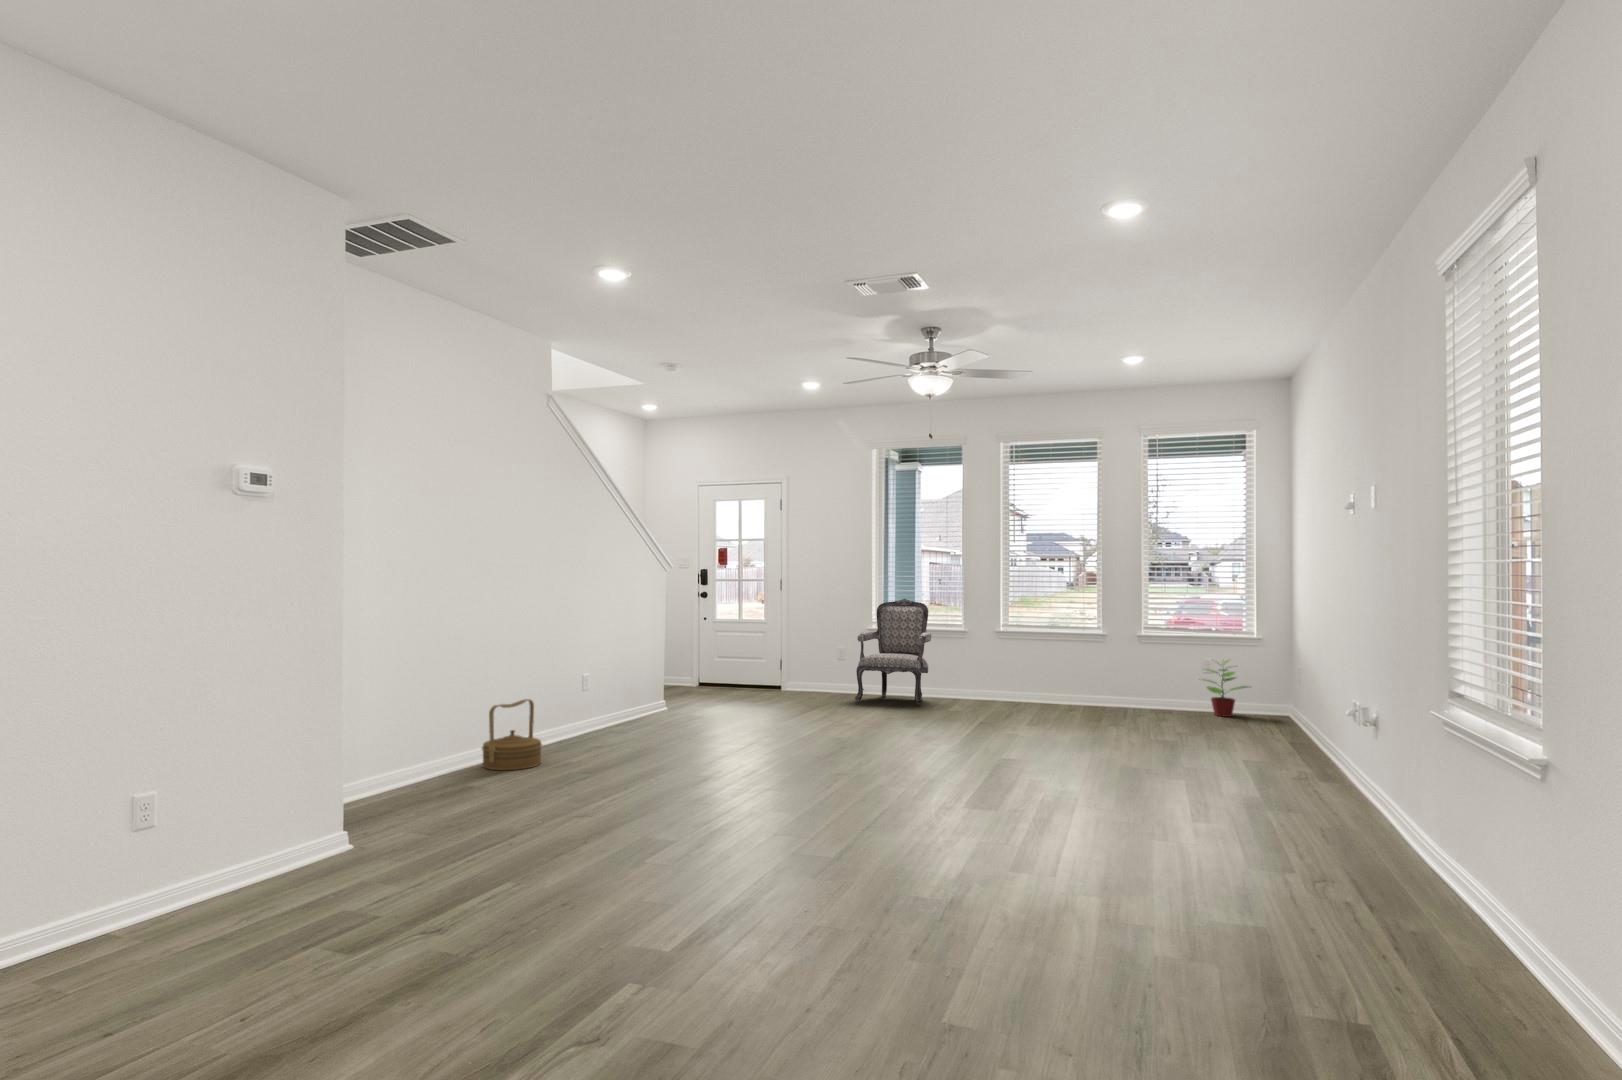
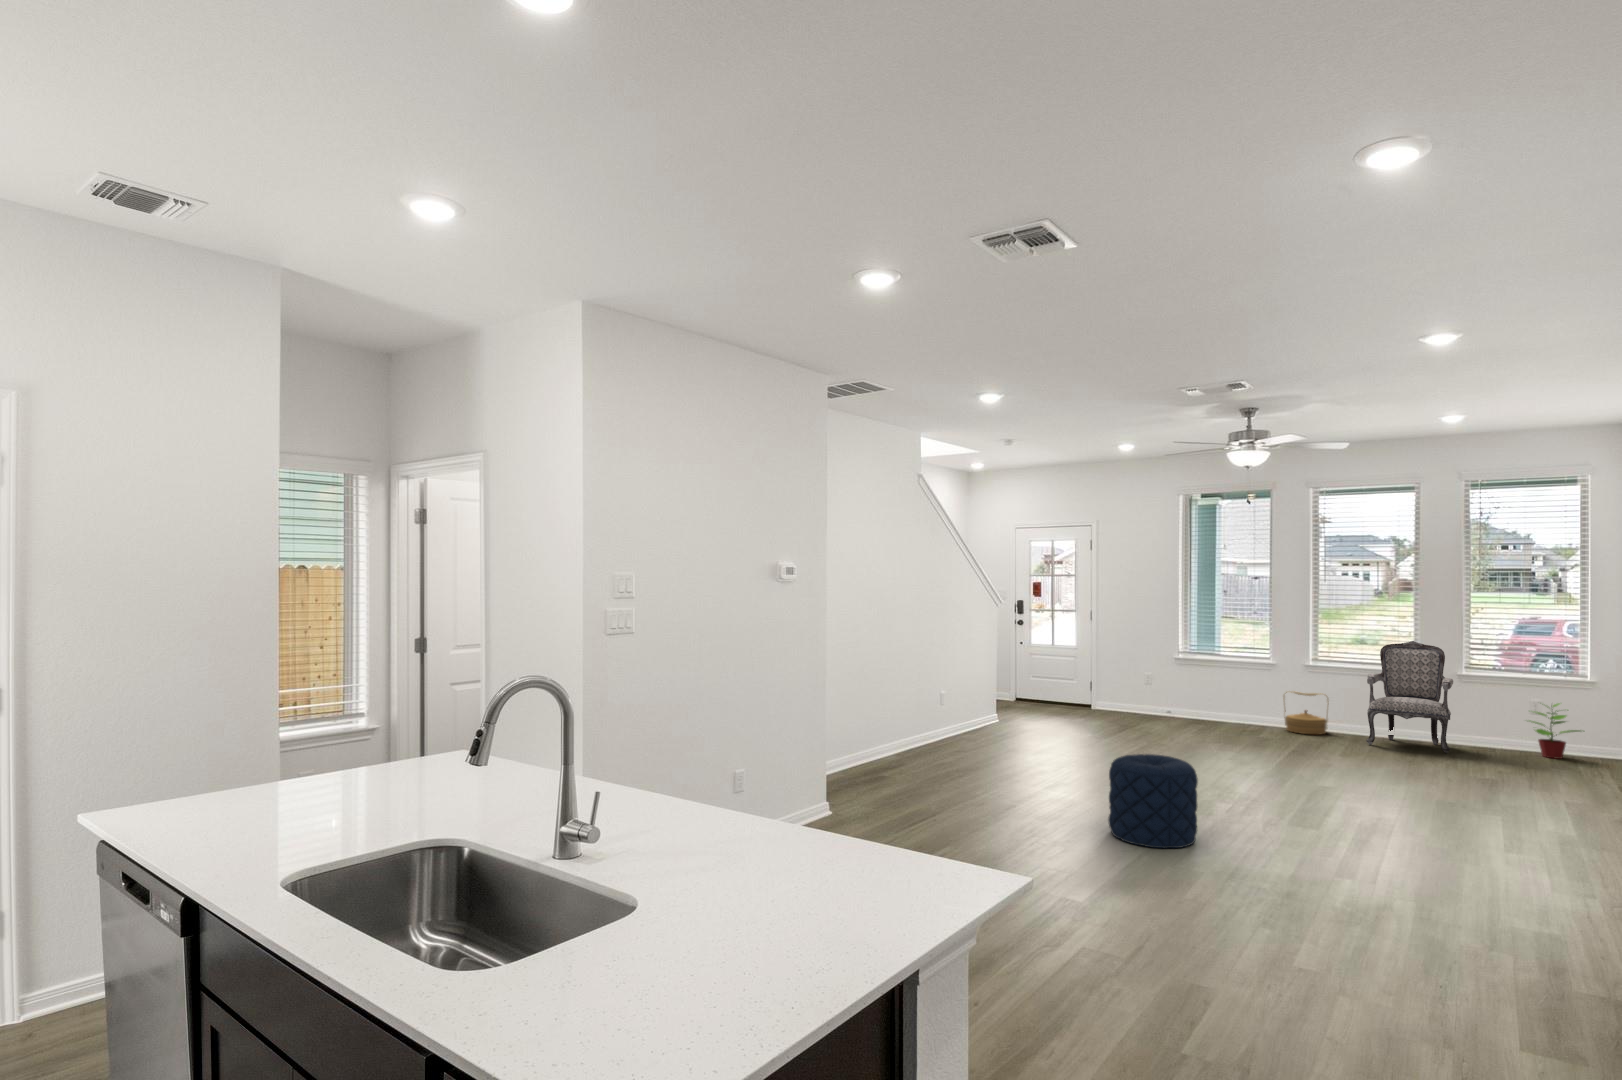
armchair: present [855,599,931,705] -> present [1366,641,1453,753]
woven basket: present [482,699,542,771] -> present [1284,692,1328,734]
pouf: none [736,733,847,857] -> present [1108,754,1198,848]

